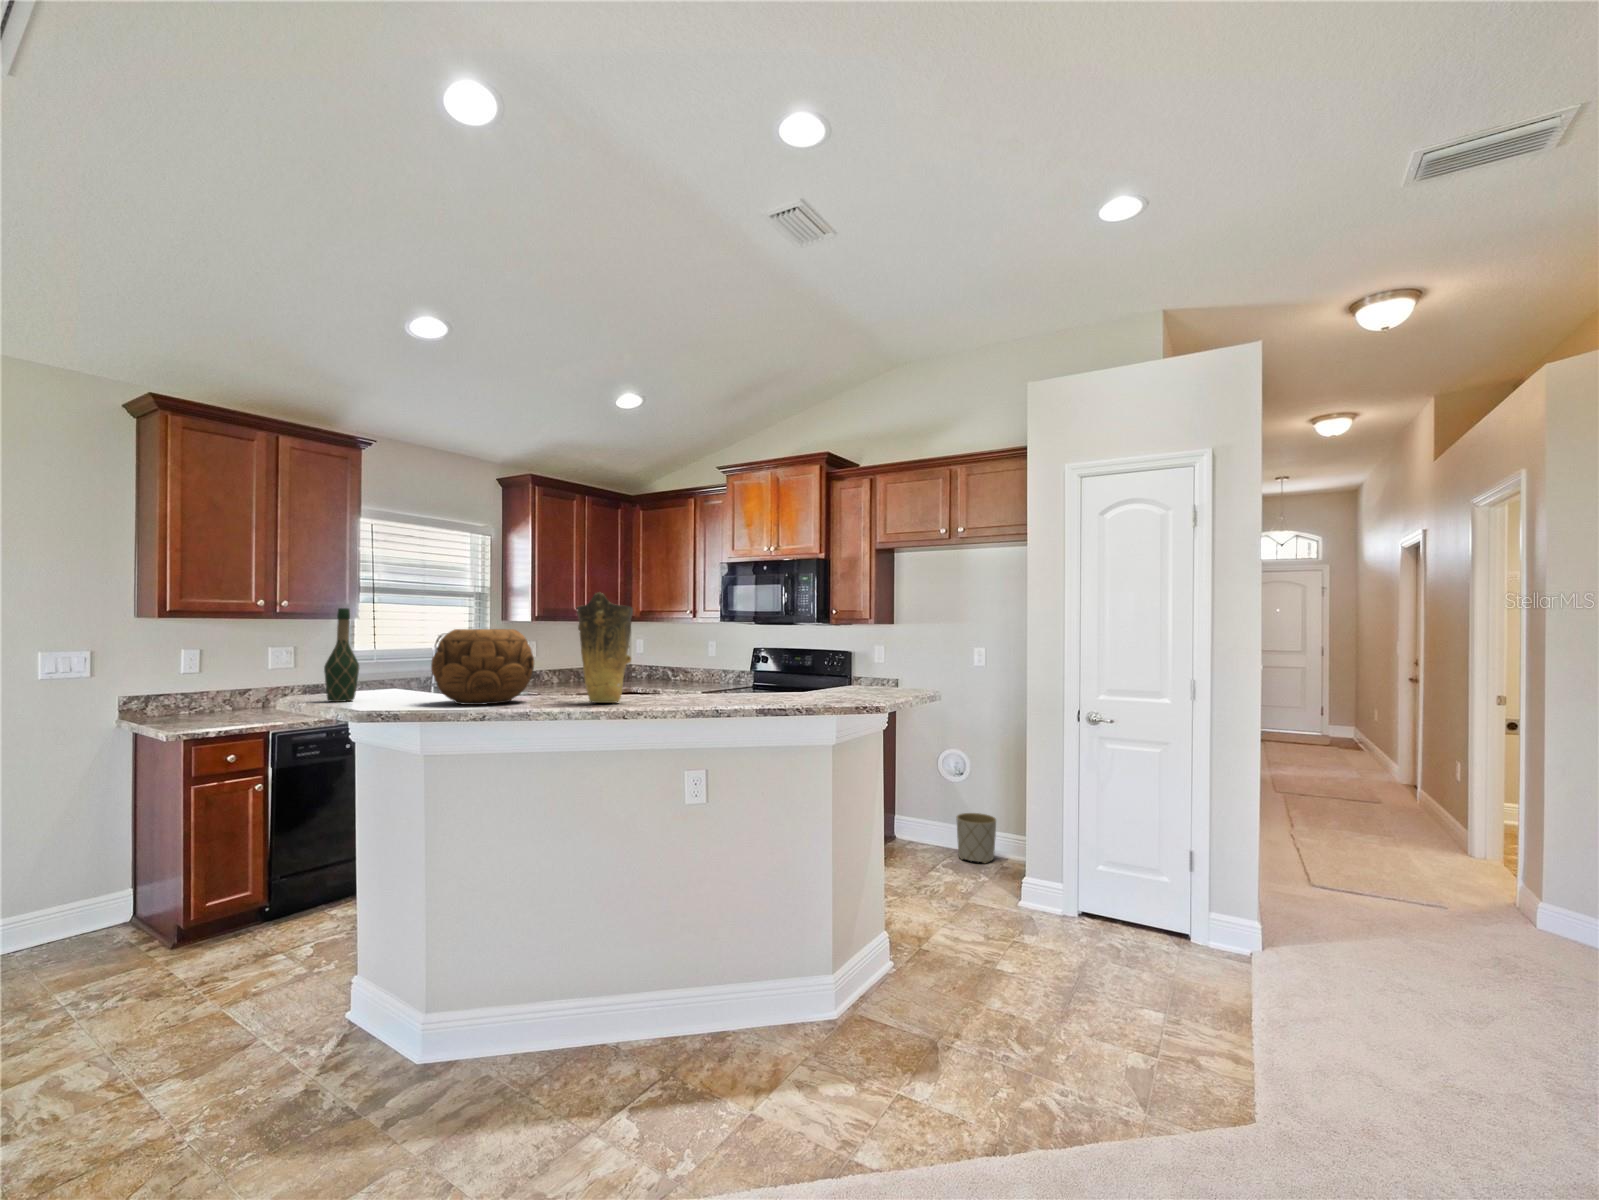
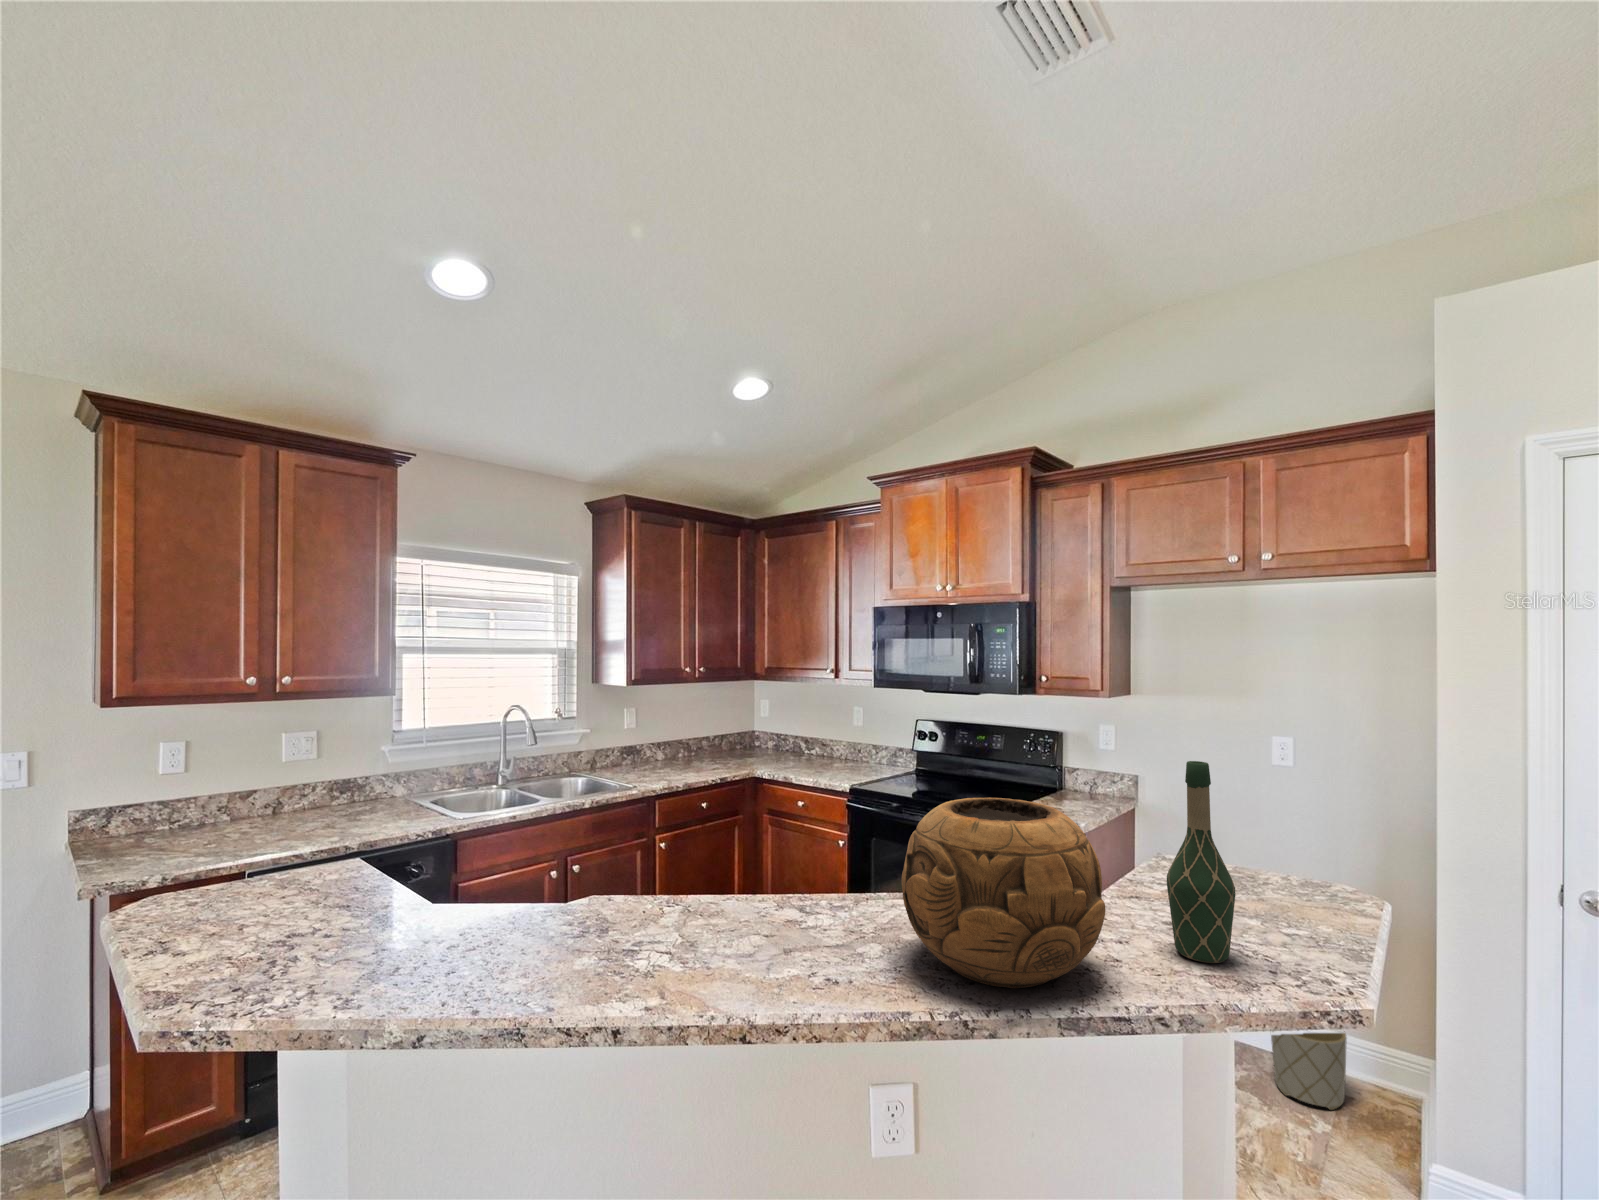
vase: present [577,592,633,703] -> none [645,741,767,1000]
wine bottle: present [324,608,359,702] -> present [1167,761,1235,963]
decorative bowl: present [431,629,534,705] -> present [902,798,1105,988]

